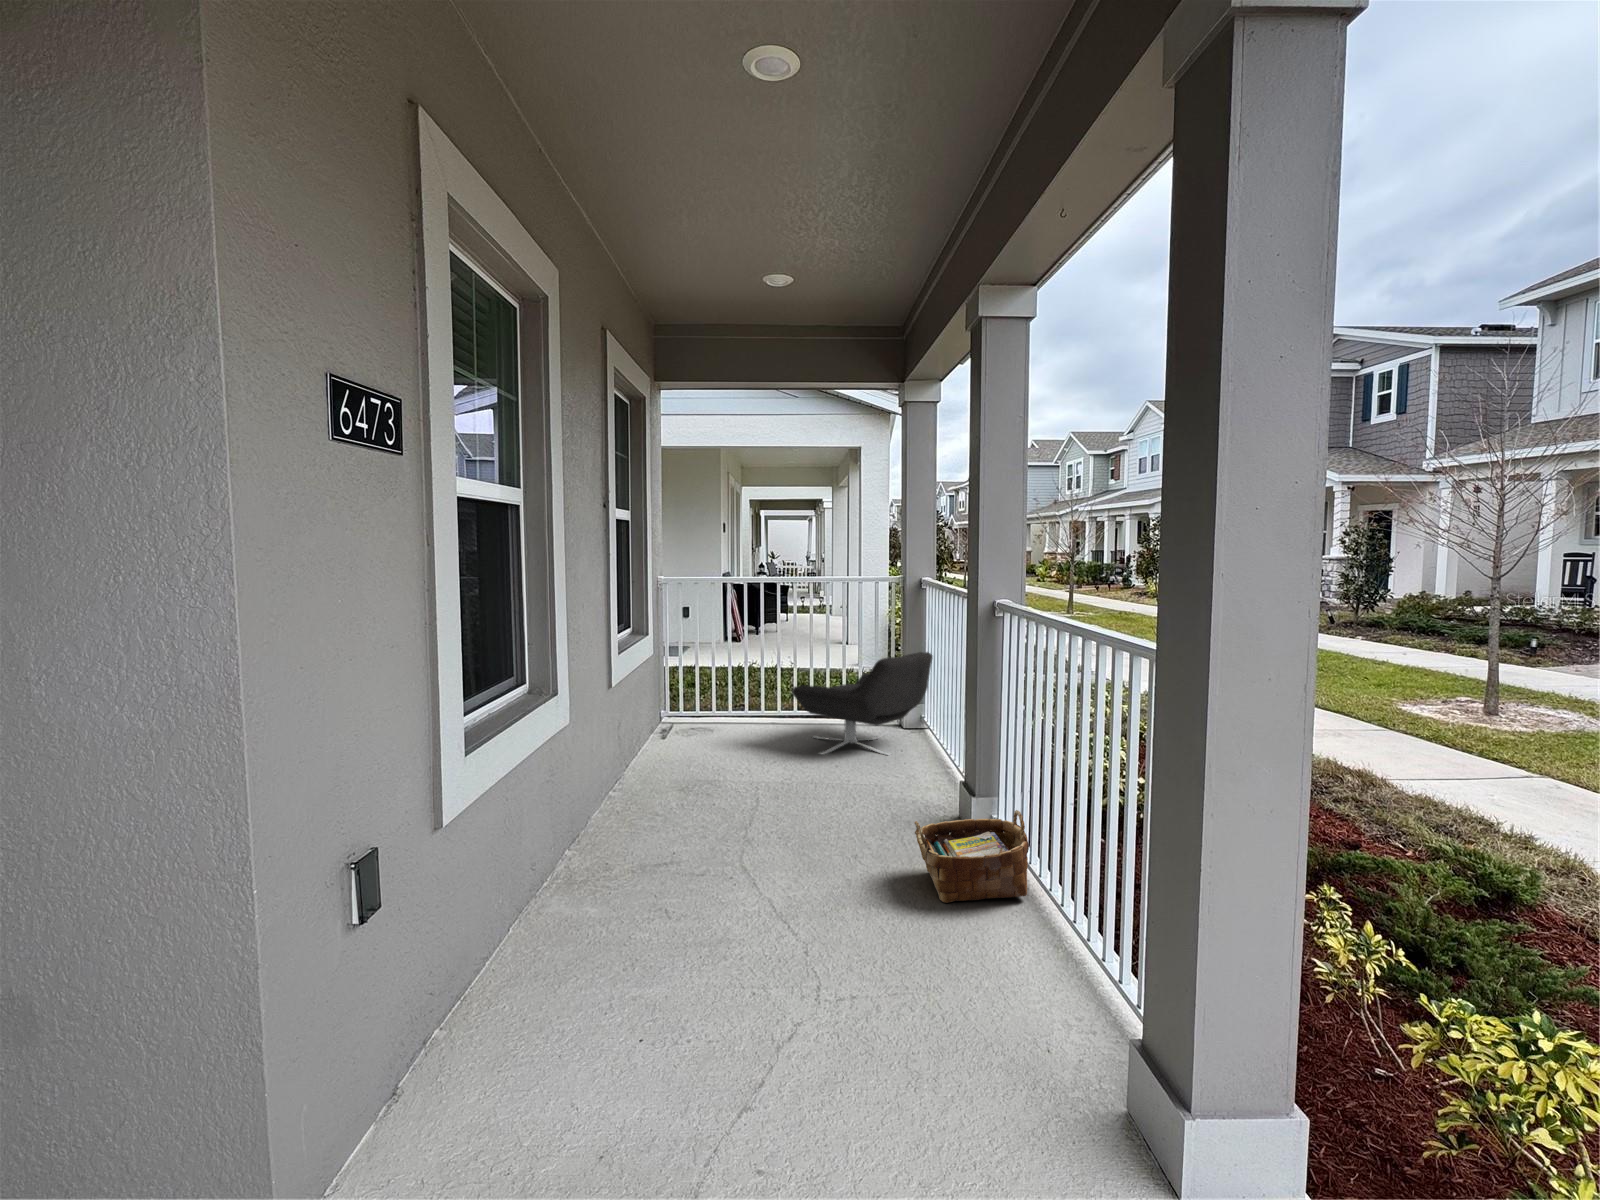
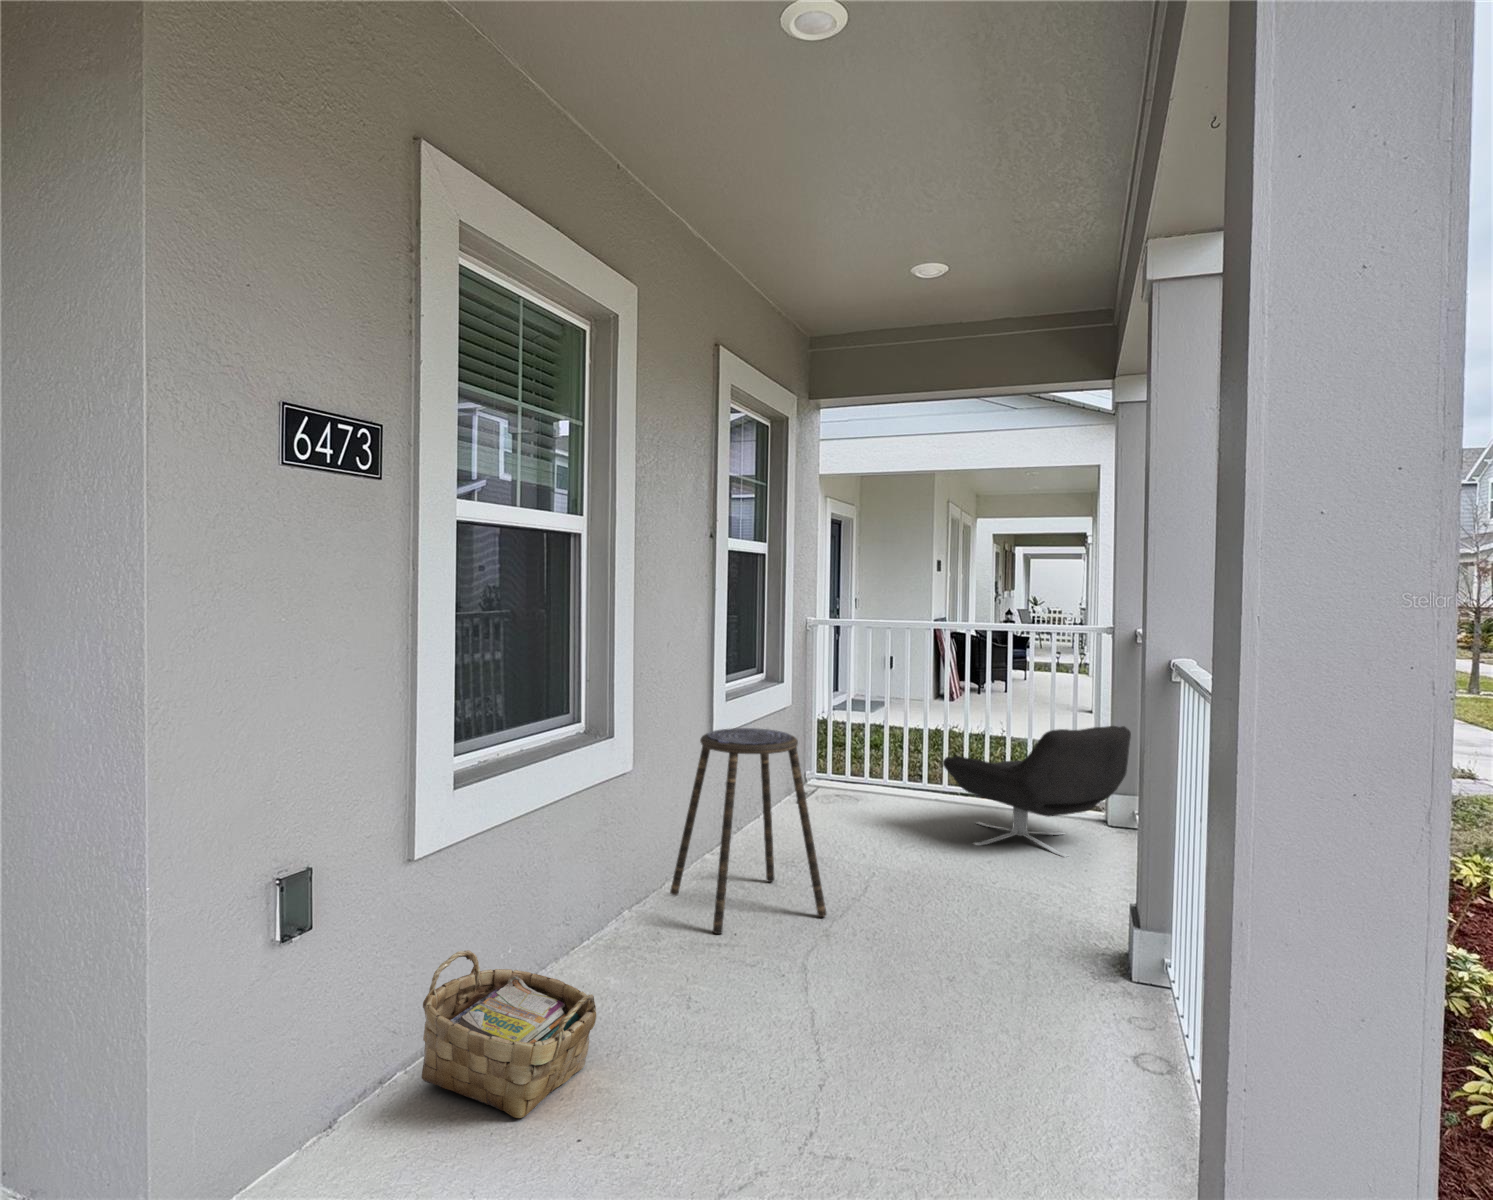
stool: none [597,676,740,854] -> present [670,728,827,934]
woven basket: present [914,810,1029,903] -> present [422,950,596,1118]

